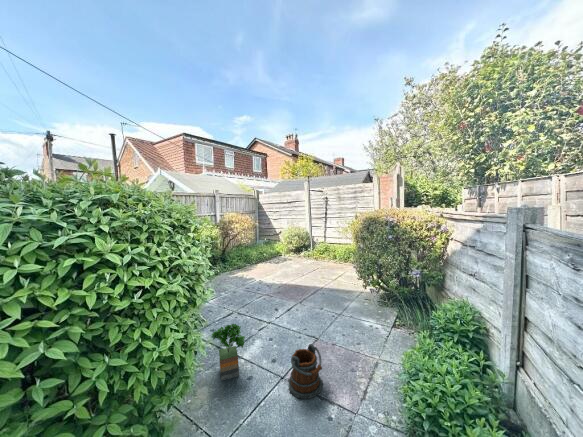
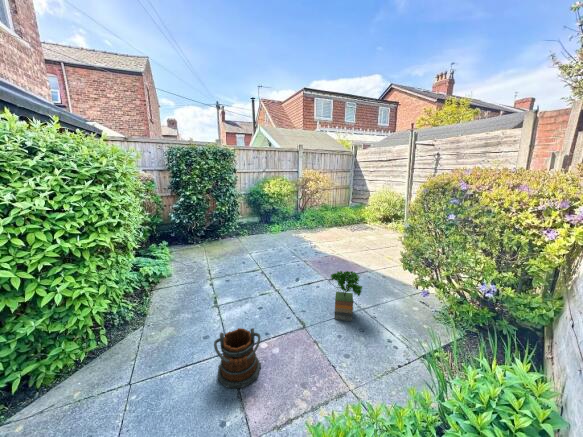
potted tree: present [212,324,245,381] -> present [331,271,362,321]

